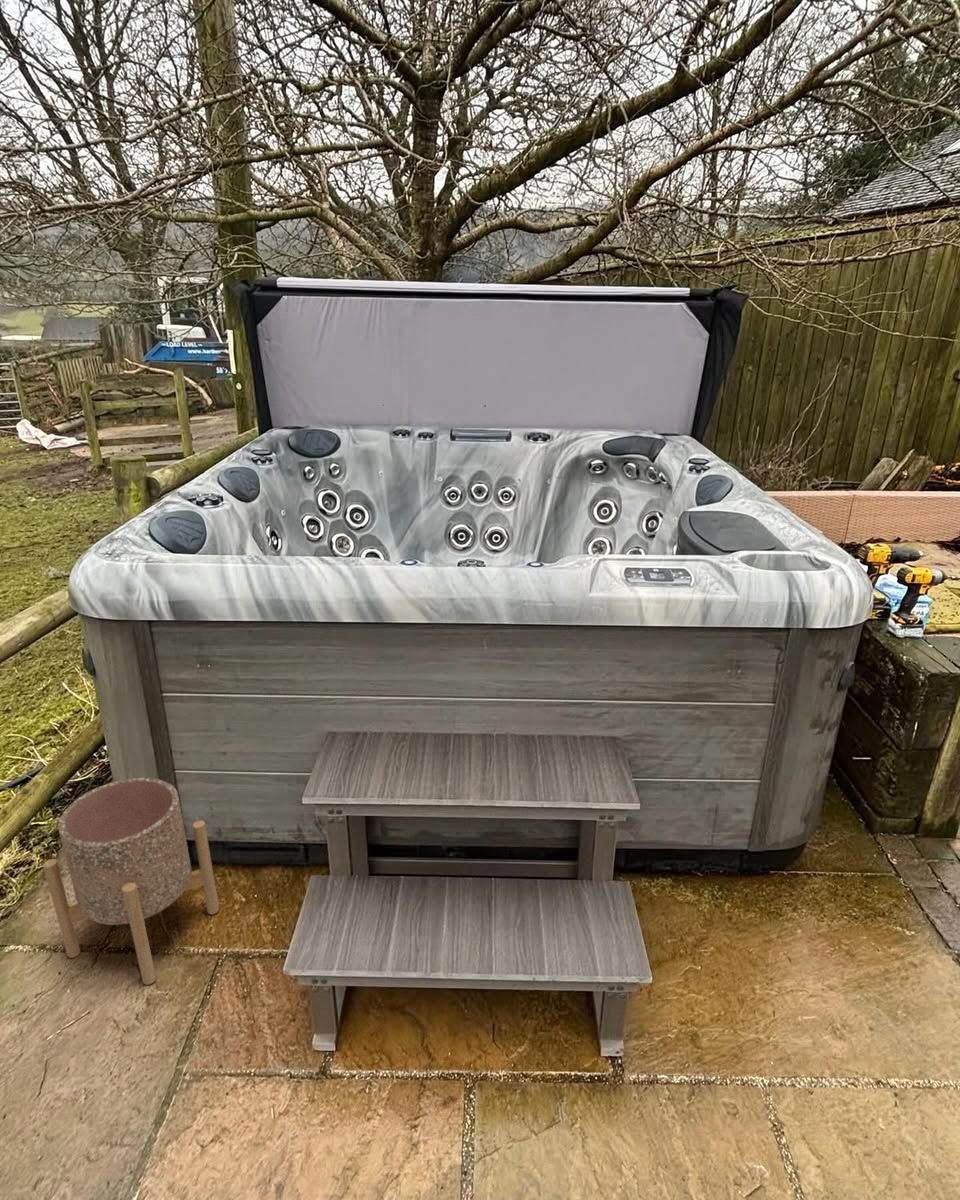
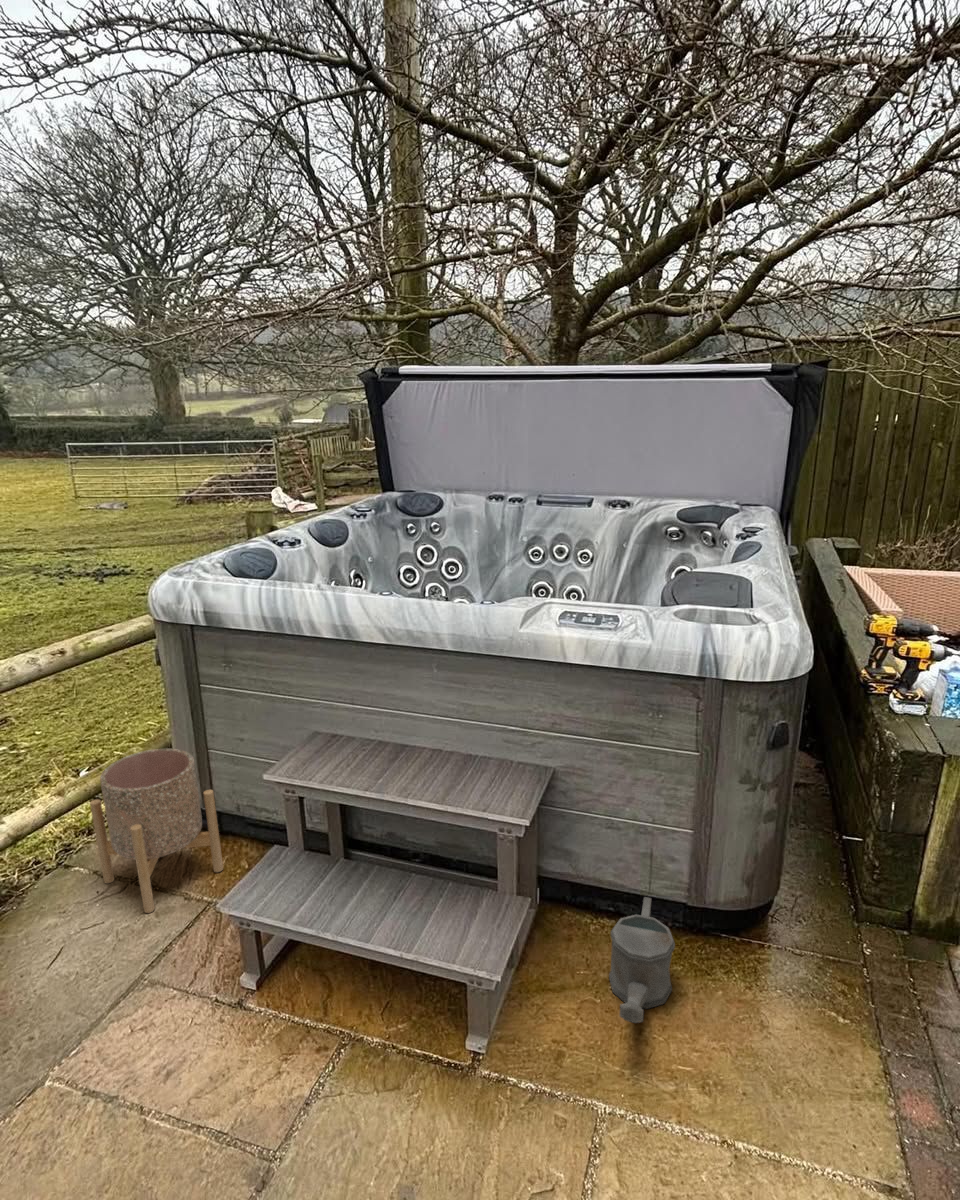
watering can: none [697,855,784,989] -> present [609,897,675,1023]

